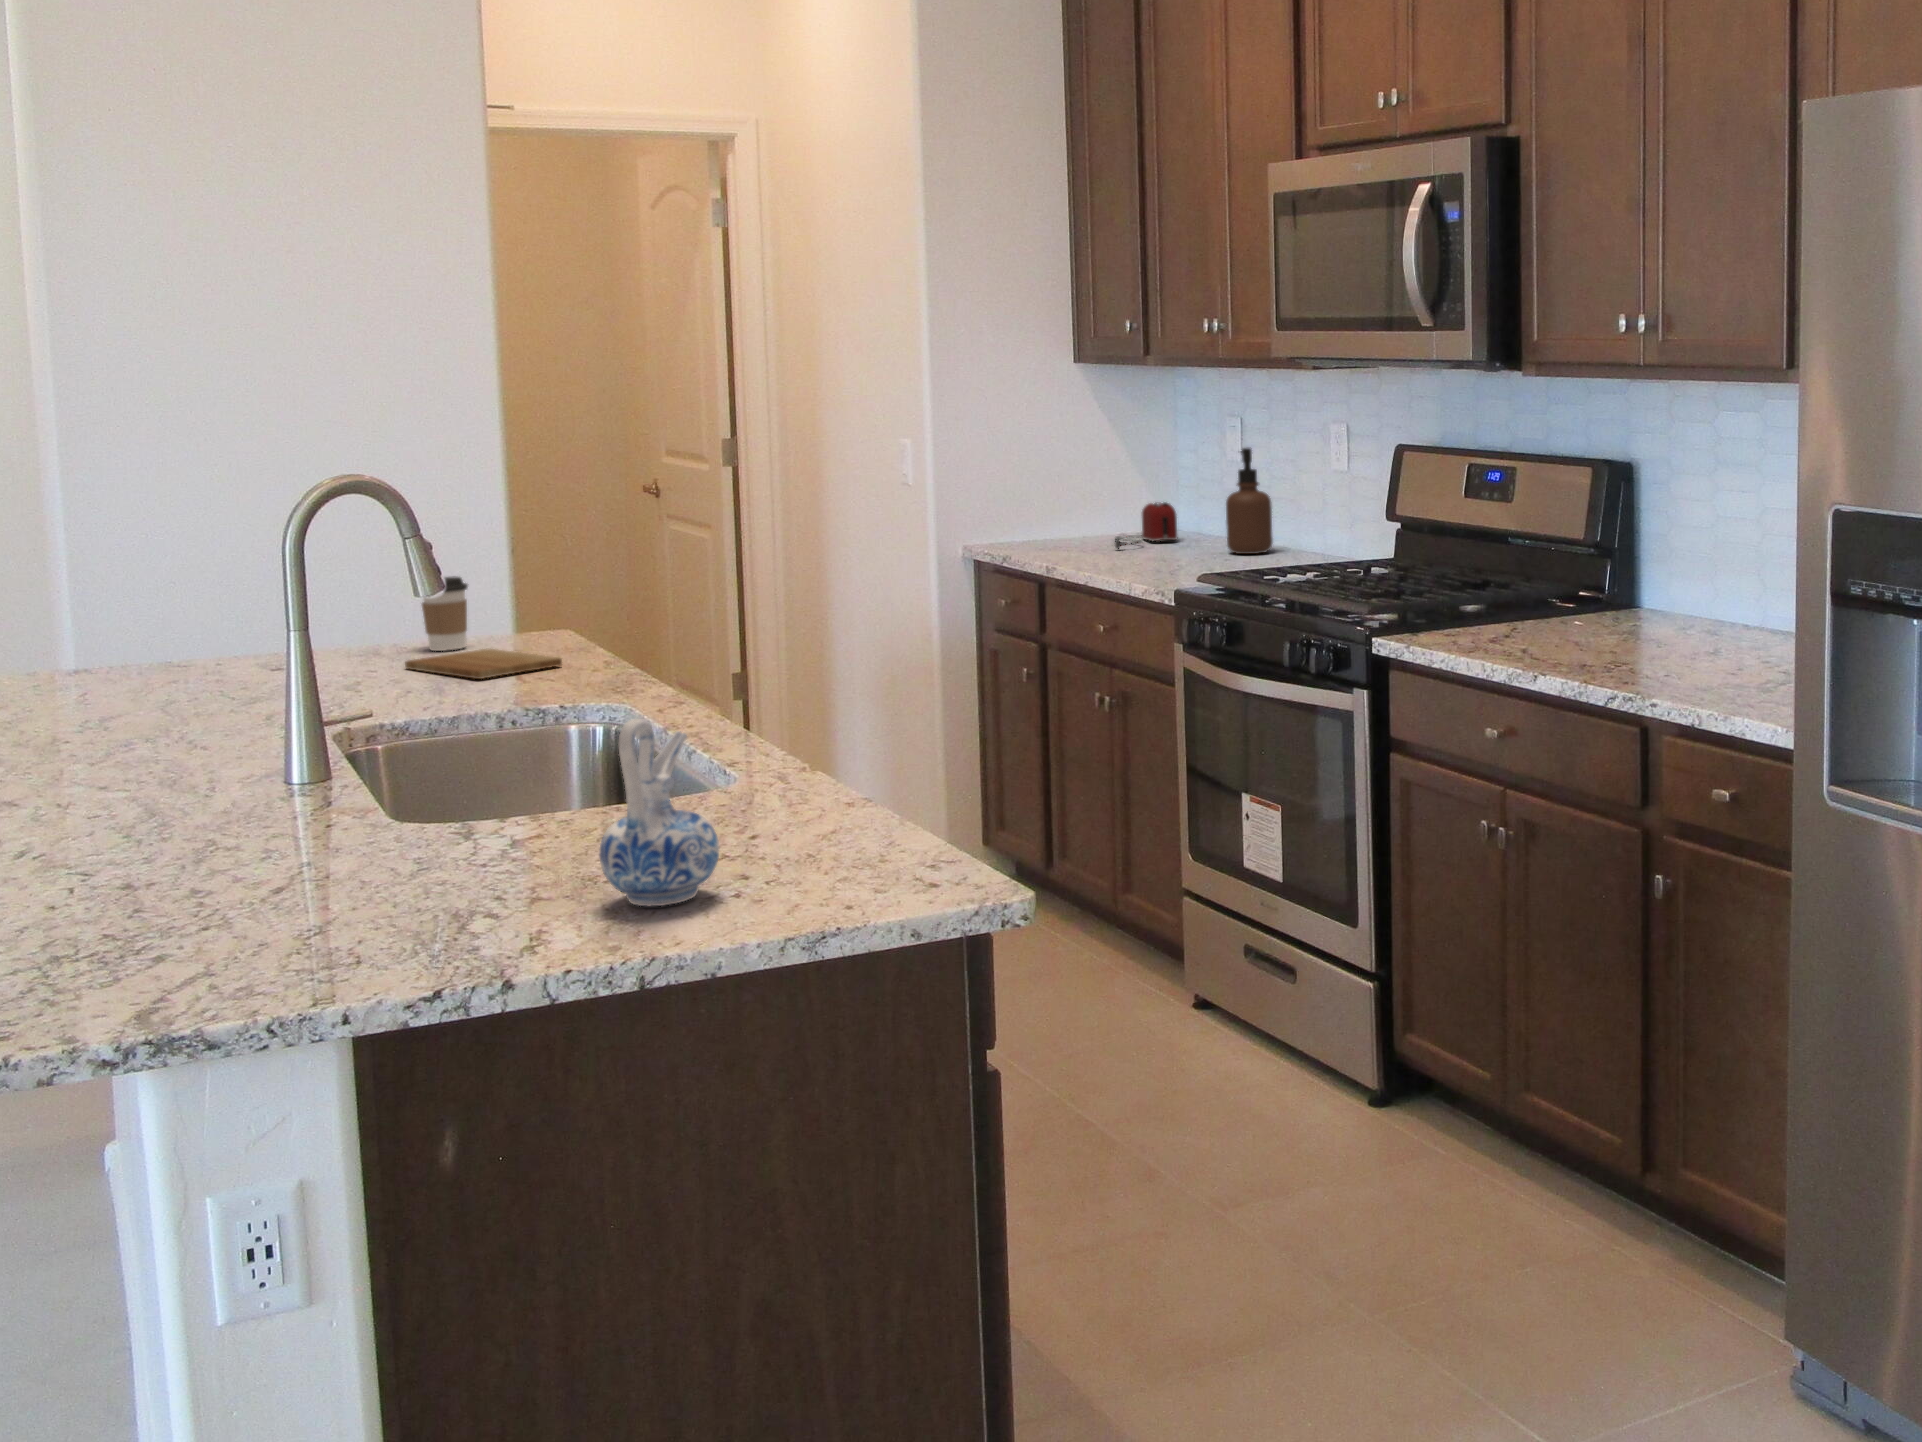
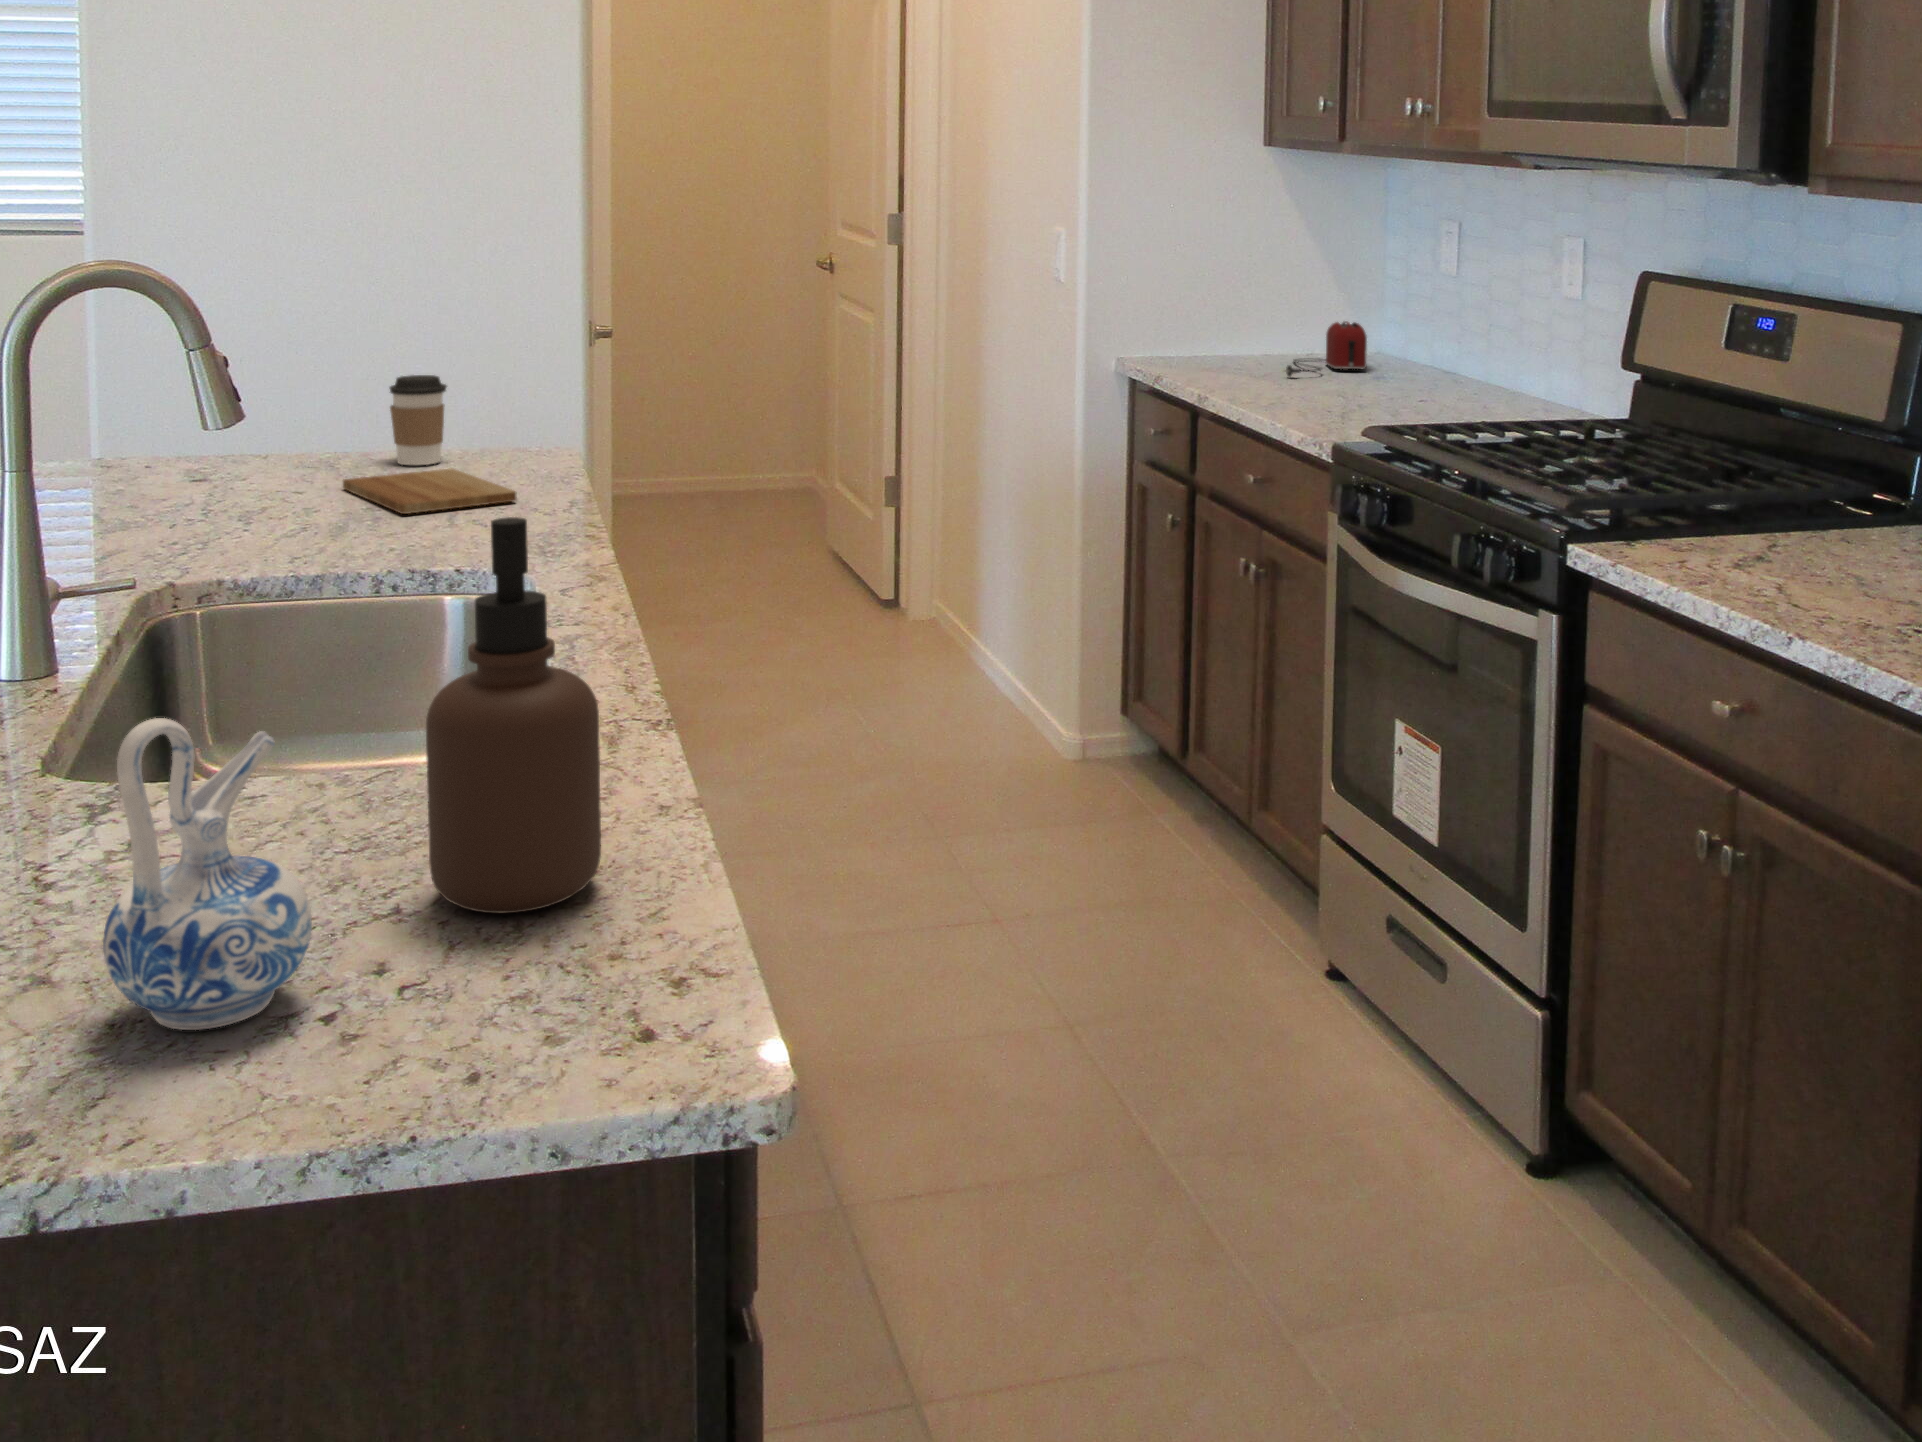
soap dispenser: present [1226,448,1273,554] -> present [426,517,601,913]

